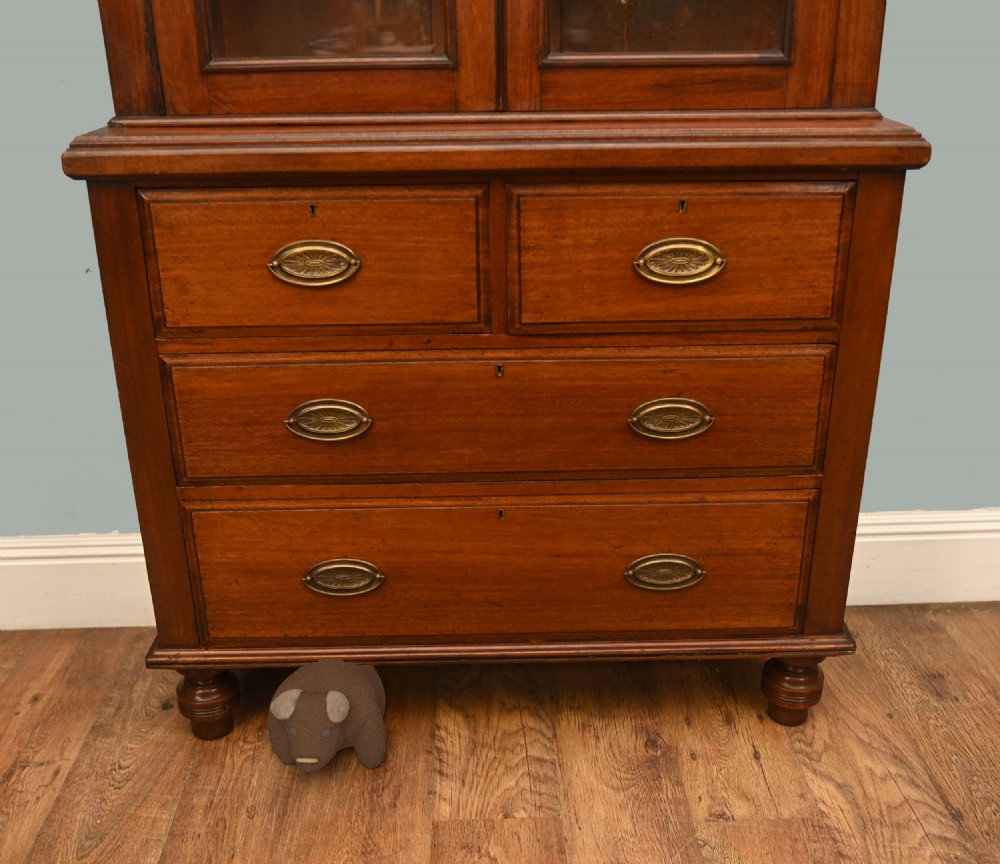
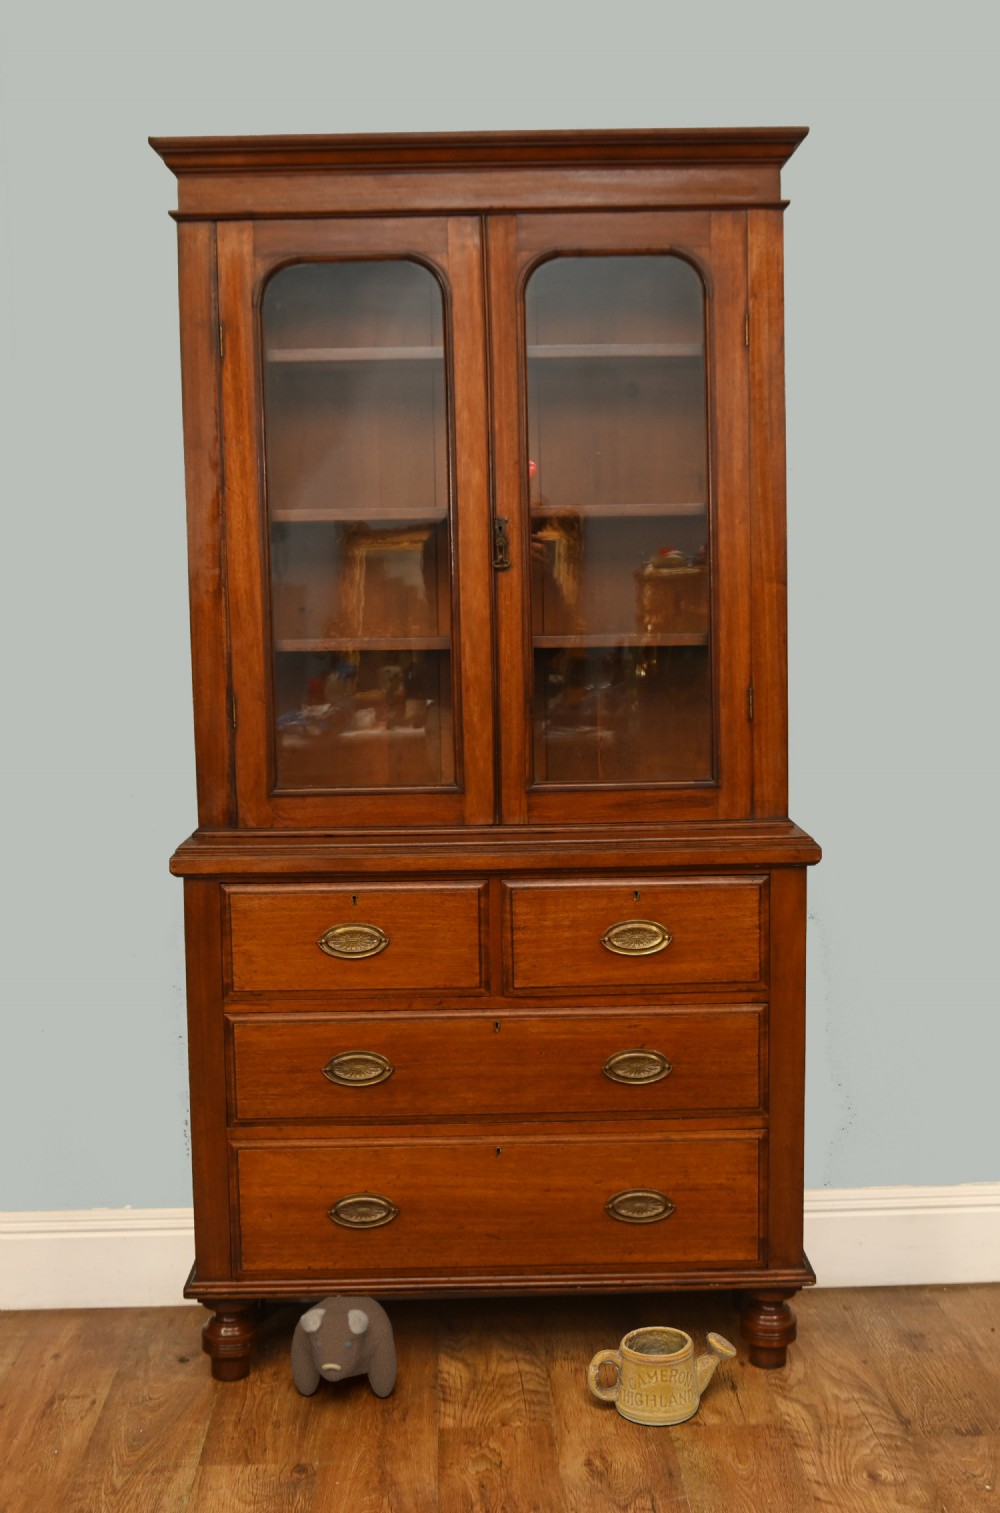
watering can: none [600,701,769,819] -> present [587,1327,736,1425]

